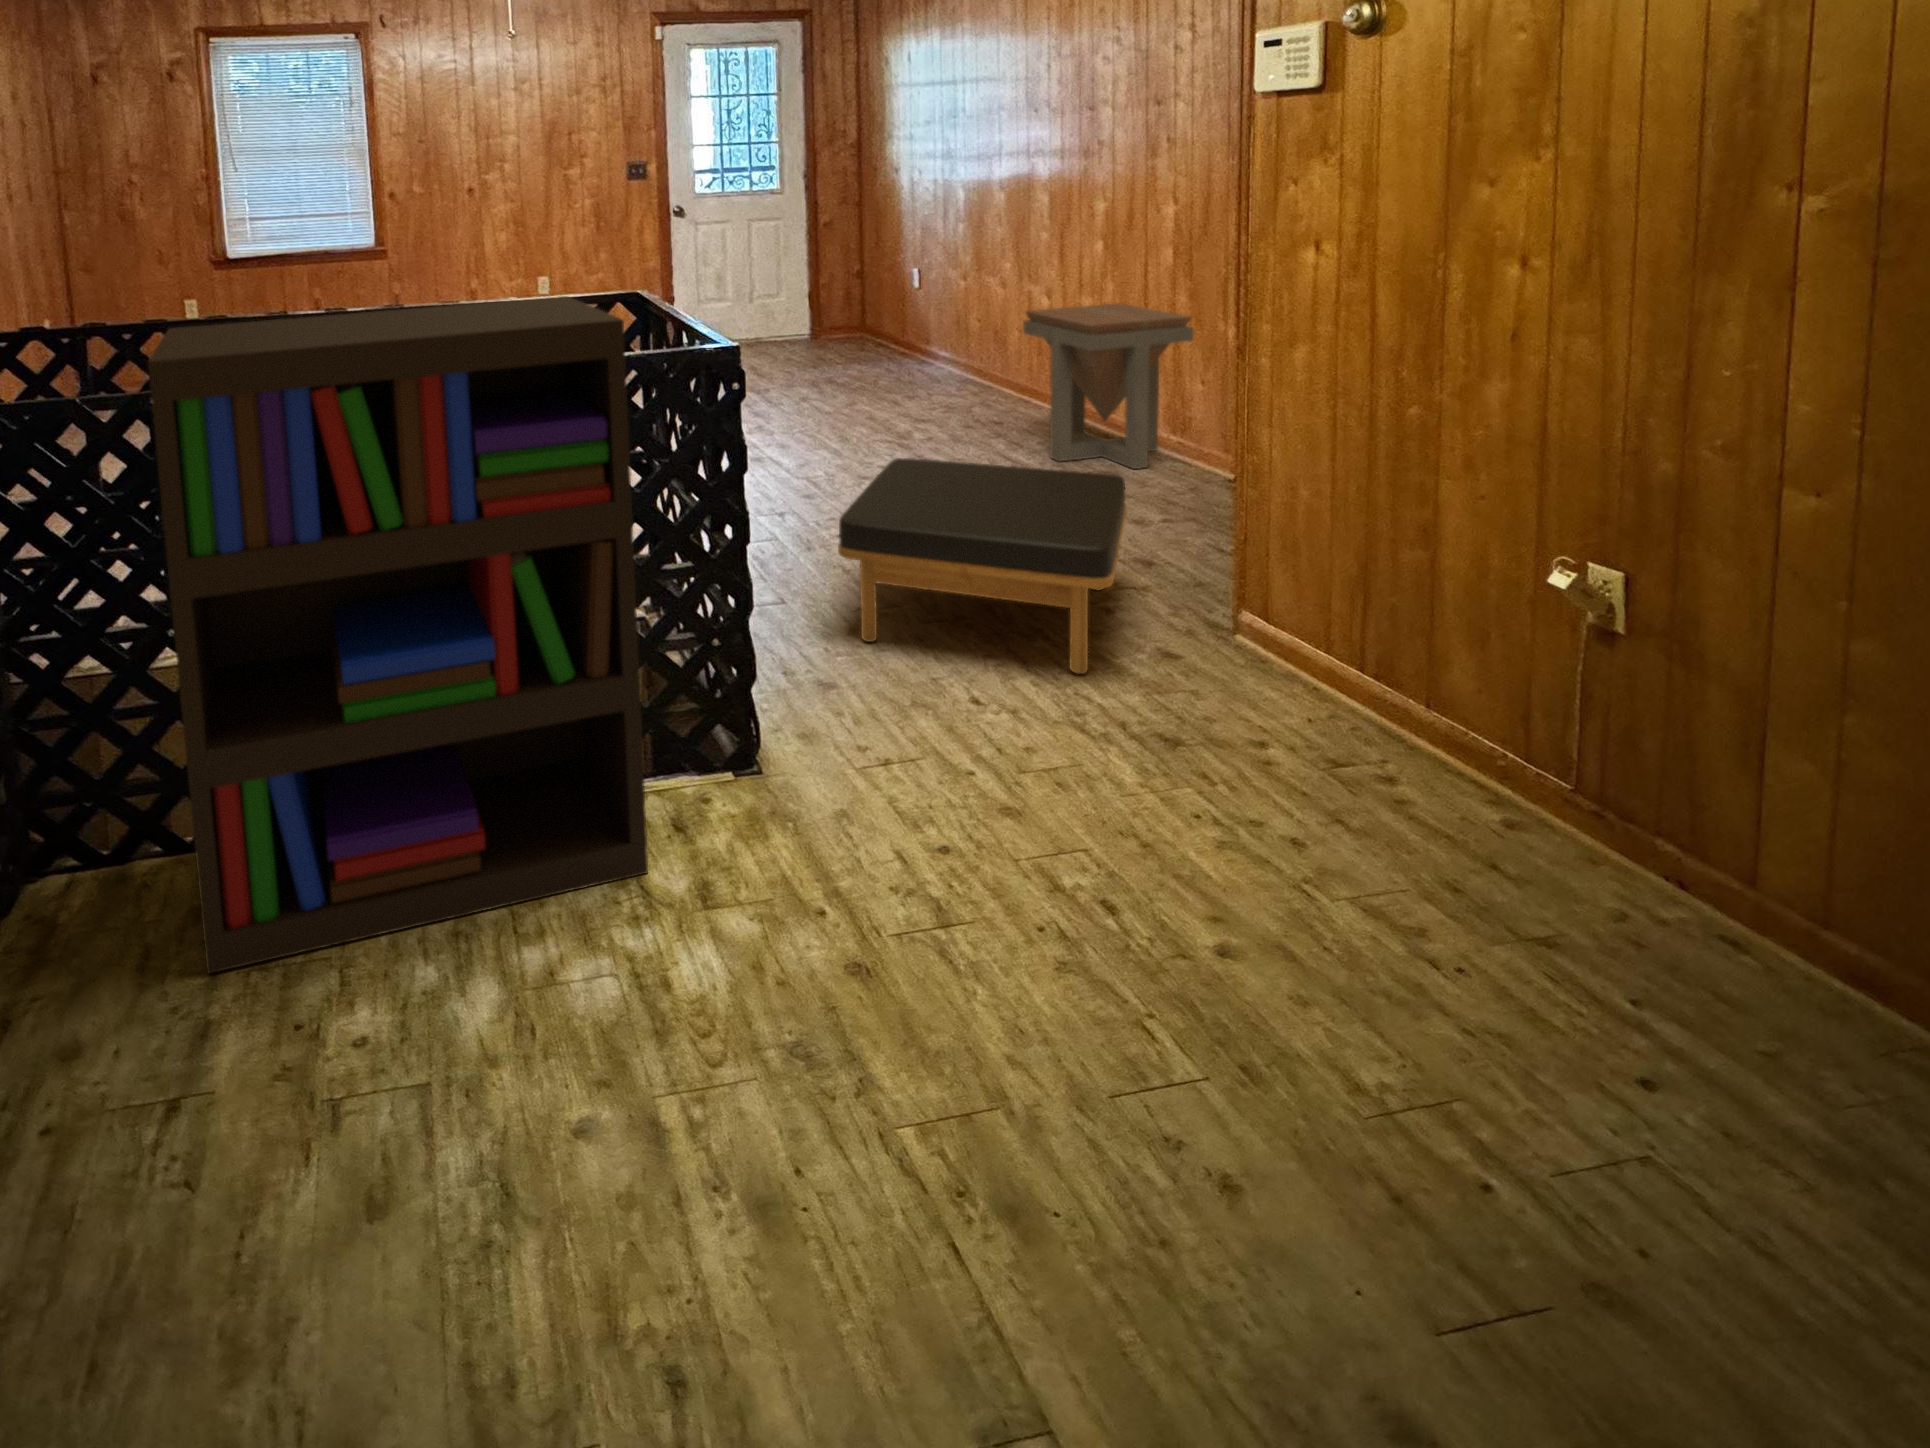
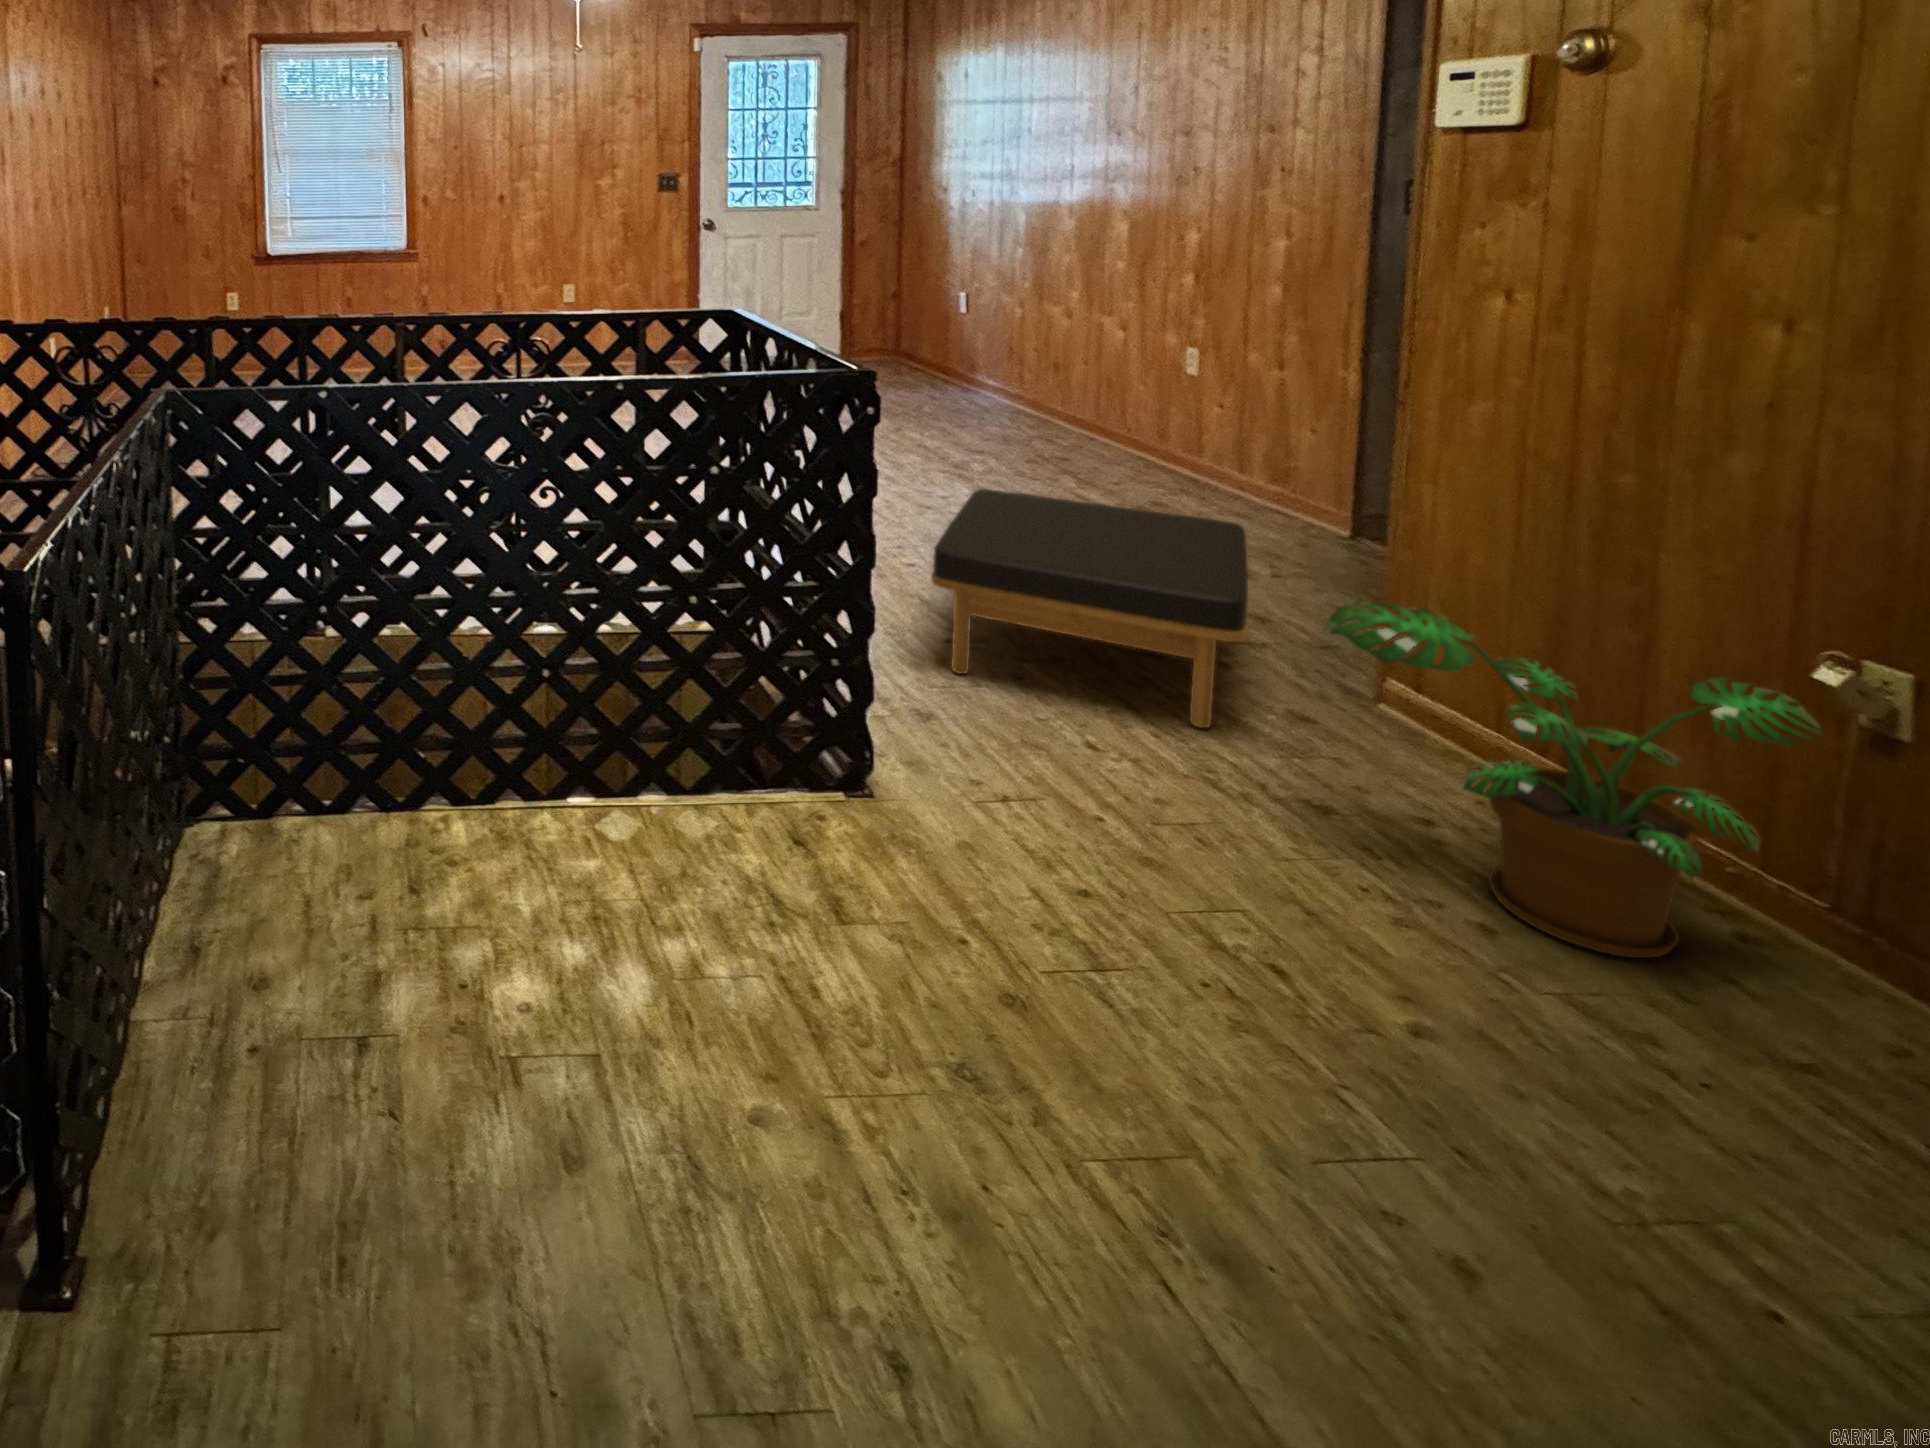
bookshelf: present [148,296,648,973] -> none [339,318,783,925]
side table: present [1023,303,1194,469] -> none [1099,337,1303,514]
potted plant: none [1161,538,1552,852] -> present [1323,601,1822,958]

